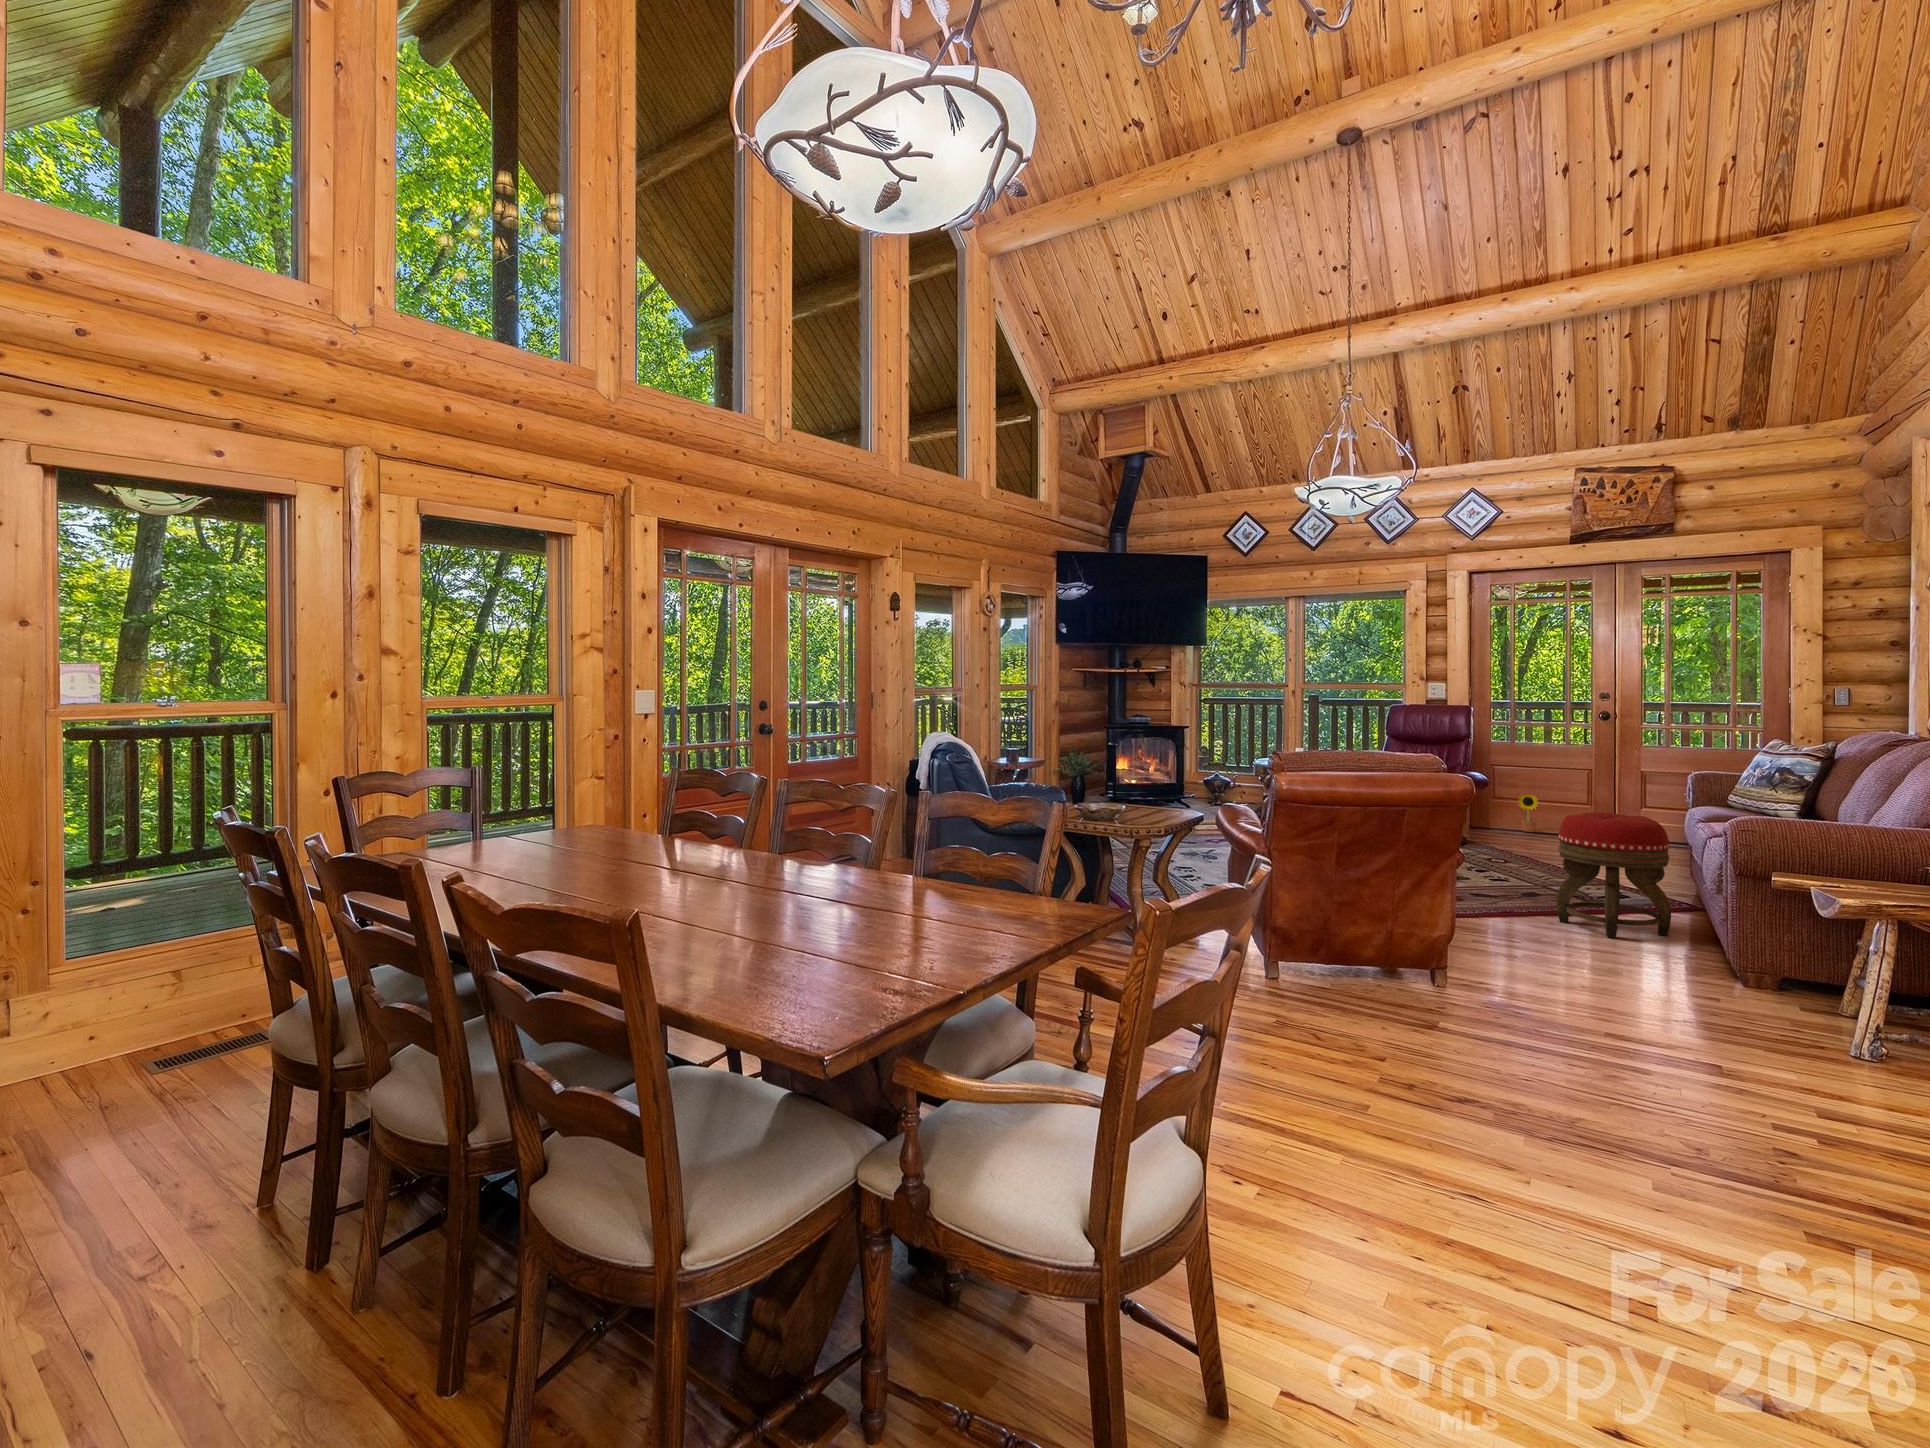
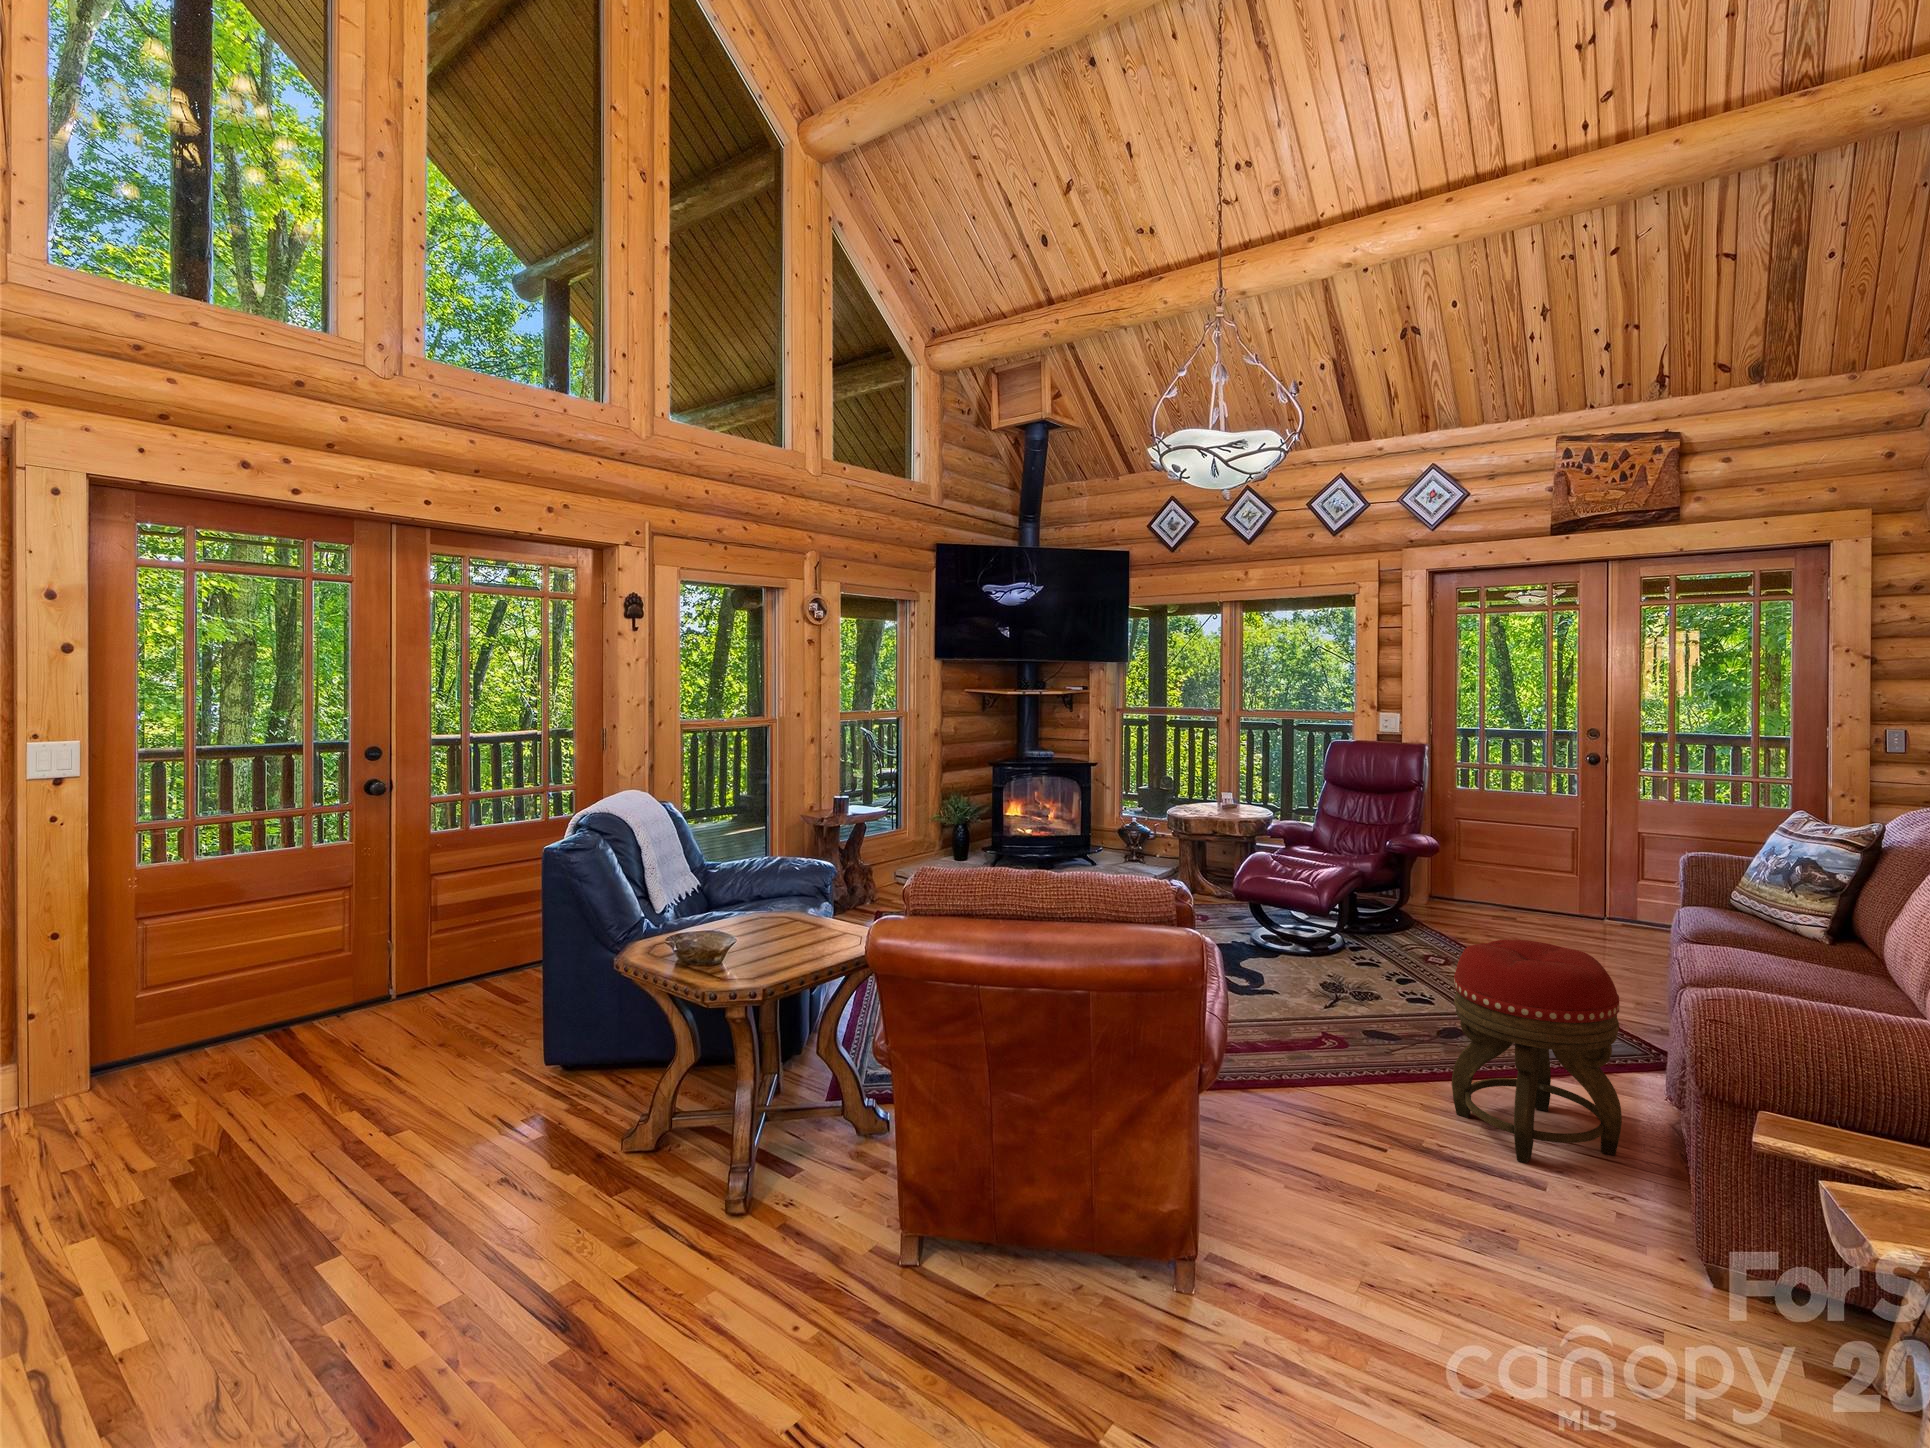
decorative plant: present [1517,794,1539,832] -> none [1483,855,1511,905]

